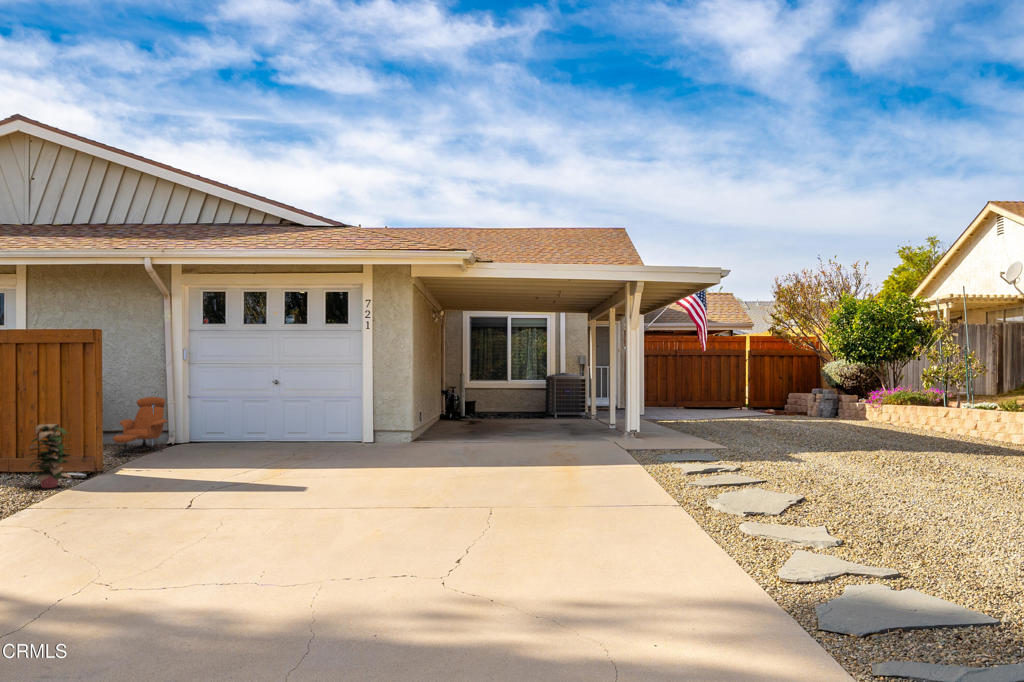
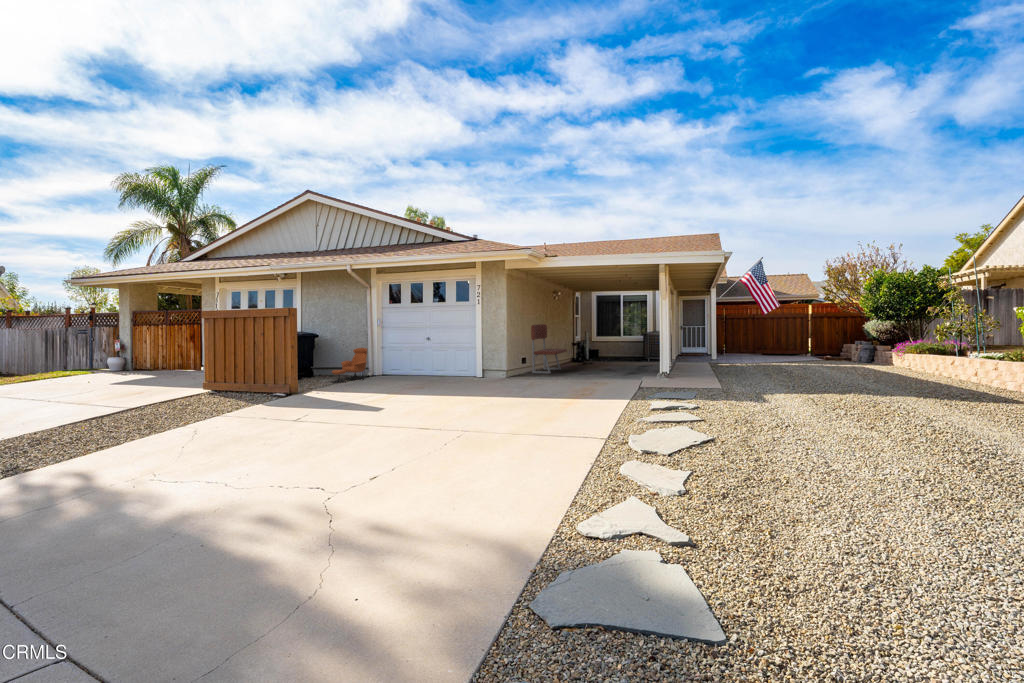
bench: none [427,361,473,437] -> present [531,324,567,374]
decorative plant: present [27,424,71,488] -> none [245,364,274,401]

